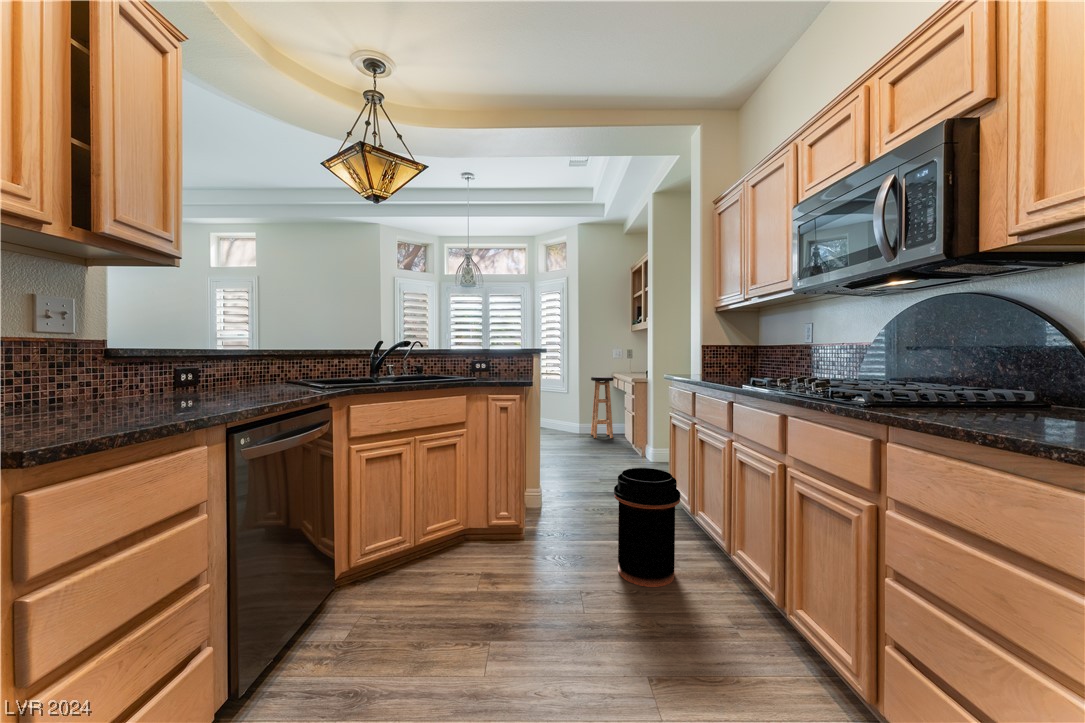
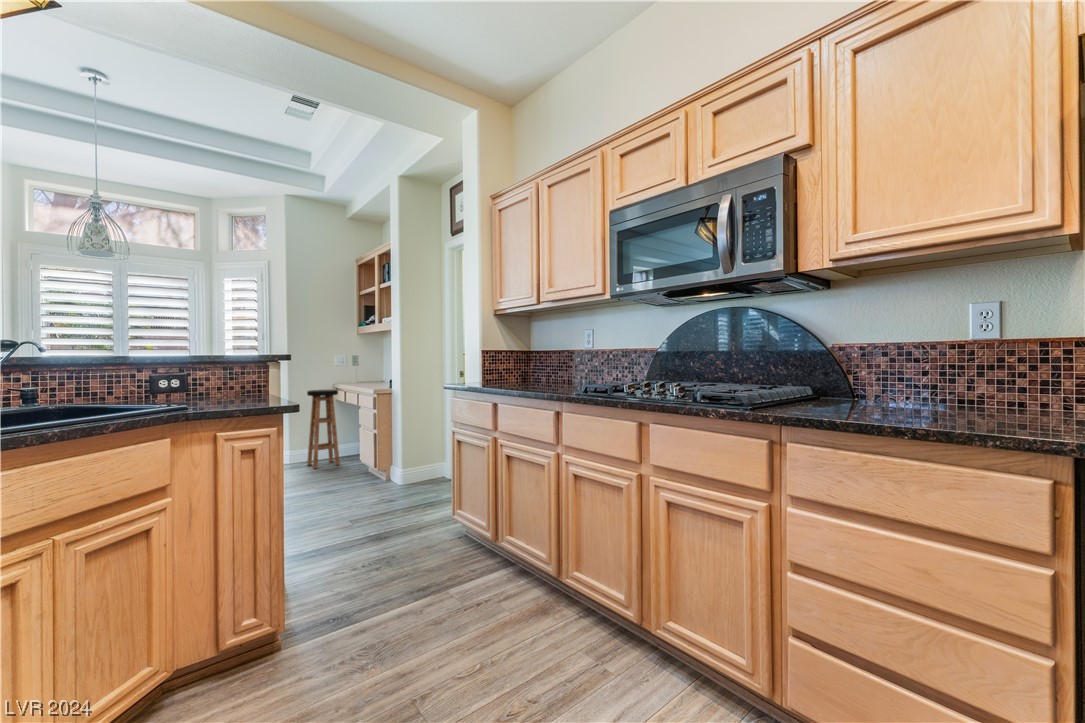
trash can: present [614,468,680,587] -> none [432,501,514,657]

